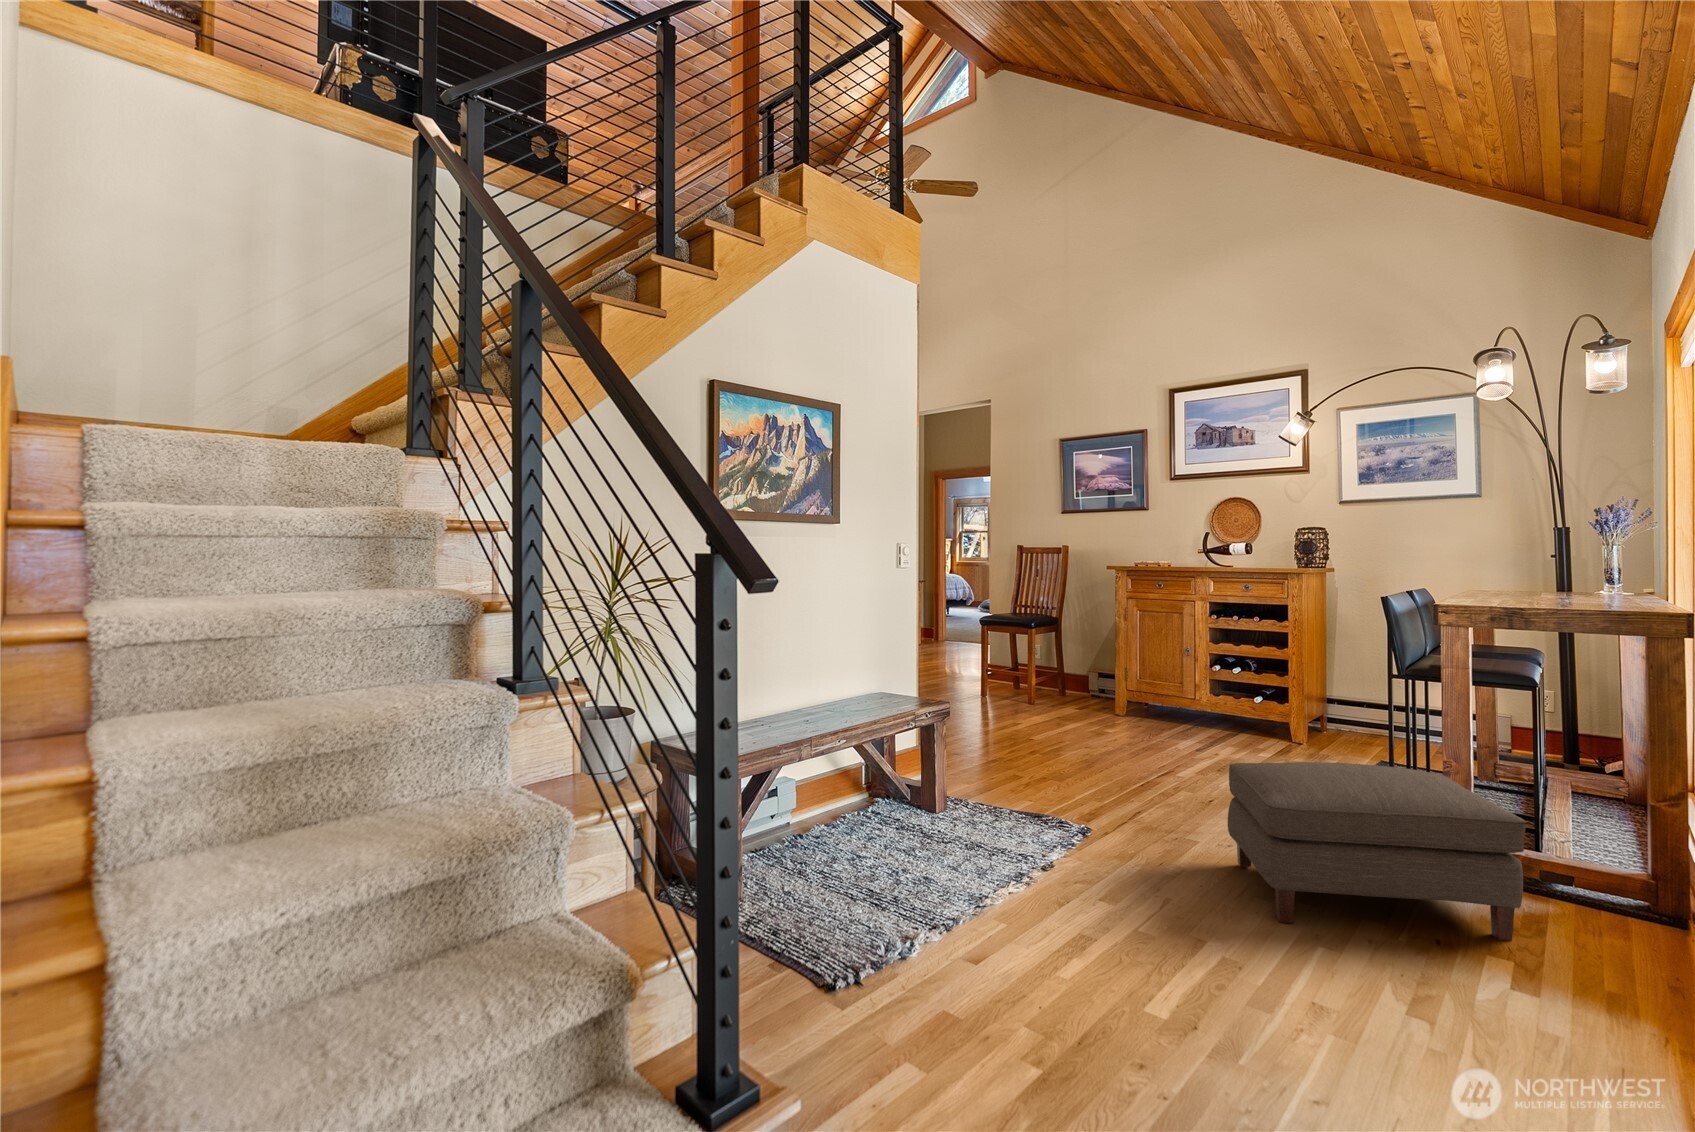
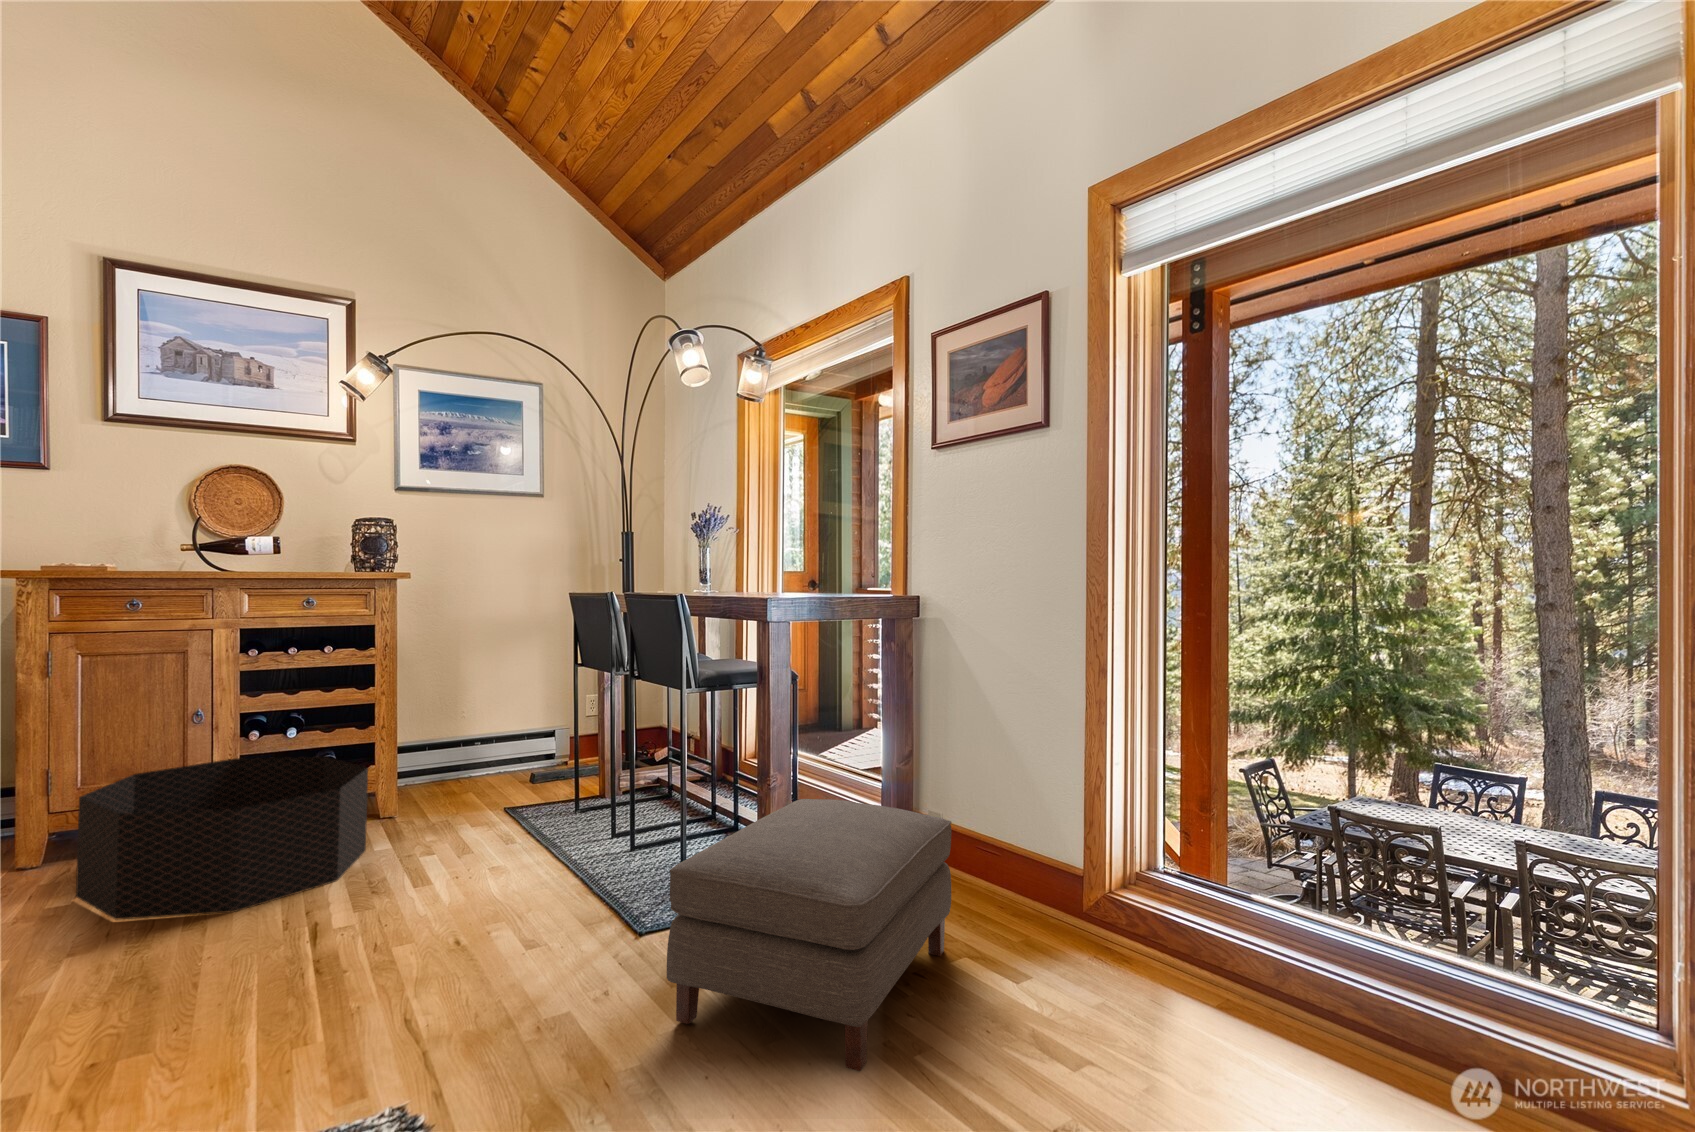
basket: none [1114,677,1252,759] -> present [76,756,368,919]

